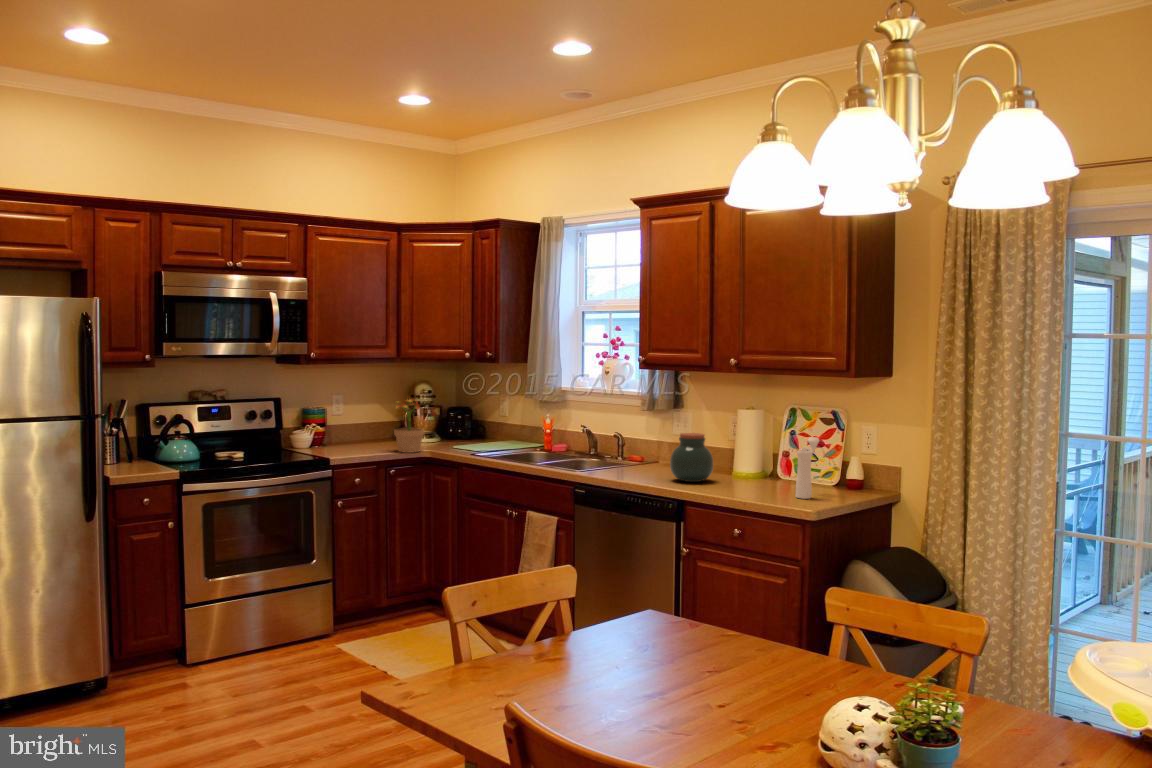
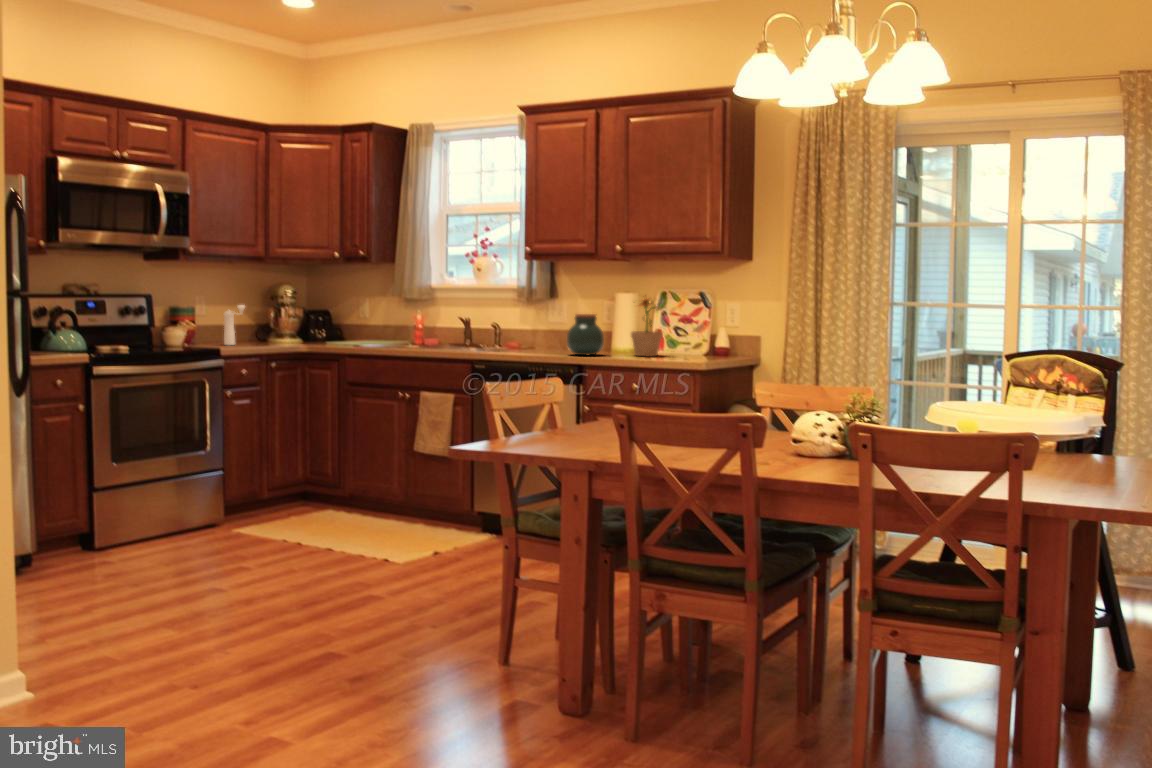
potted plant: present [394,399,424,453] -> present [631,295,663,356]
pepper mill: present [796,437,819,499] -> present [224,305,245,345]

